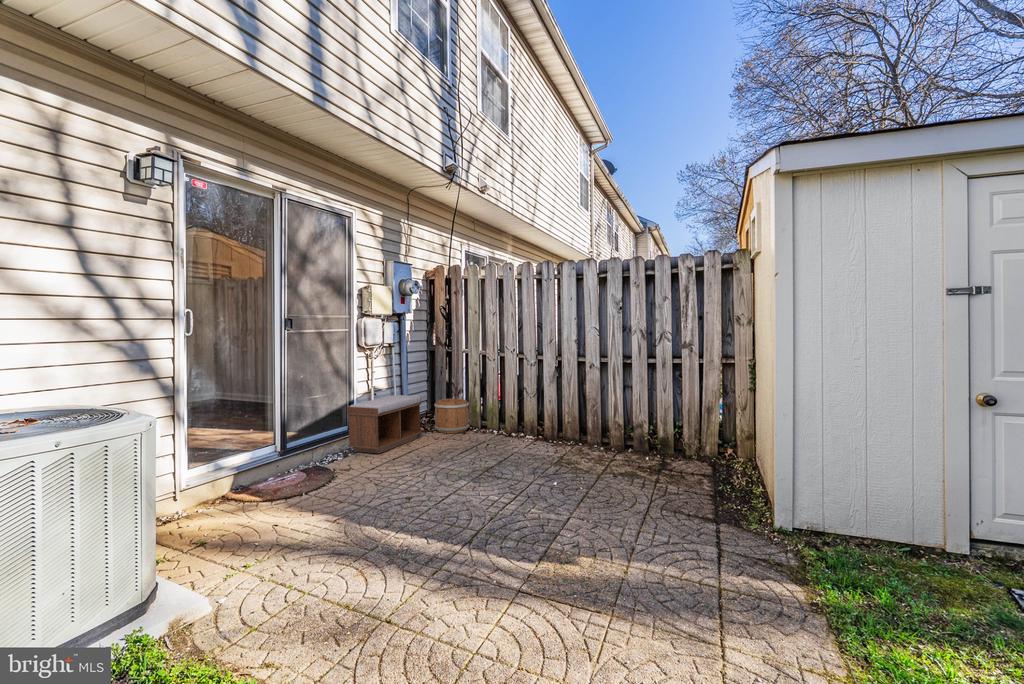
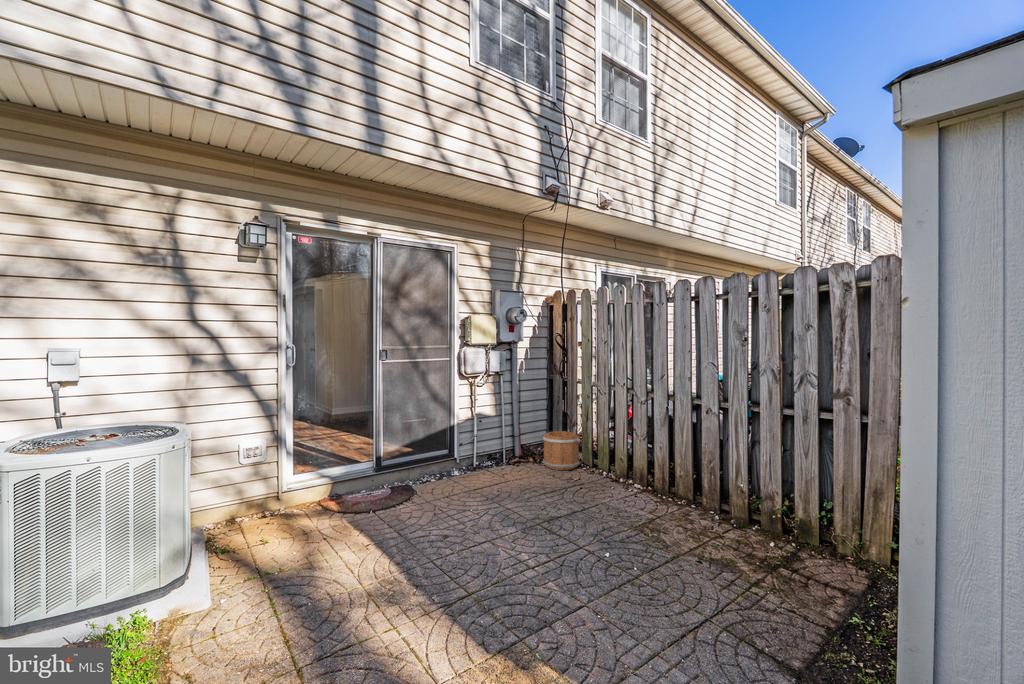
bench: present [347,395,422,454] -> none [444,423,523,484]

